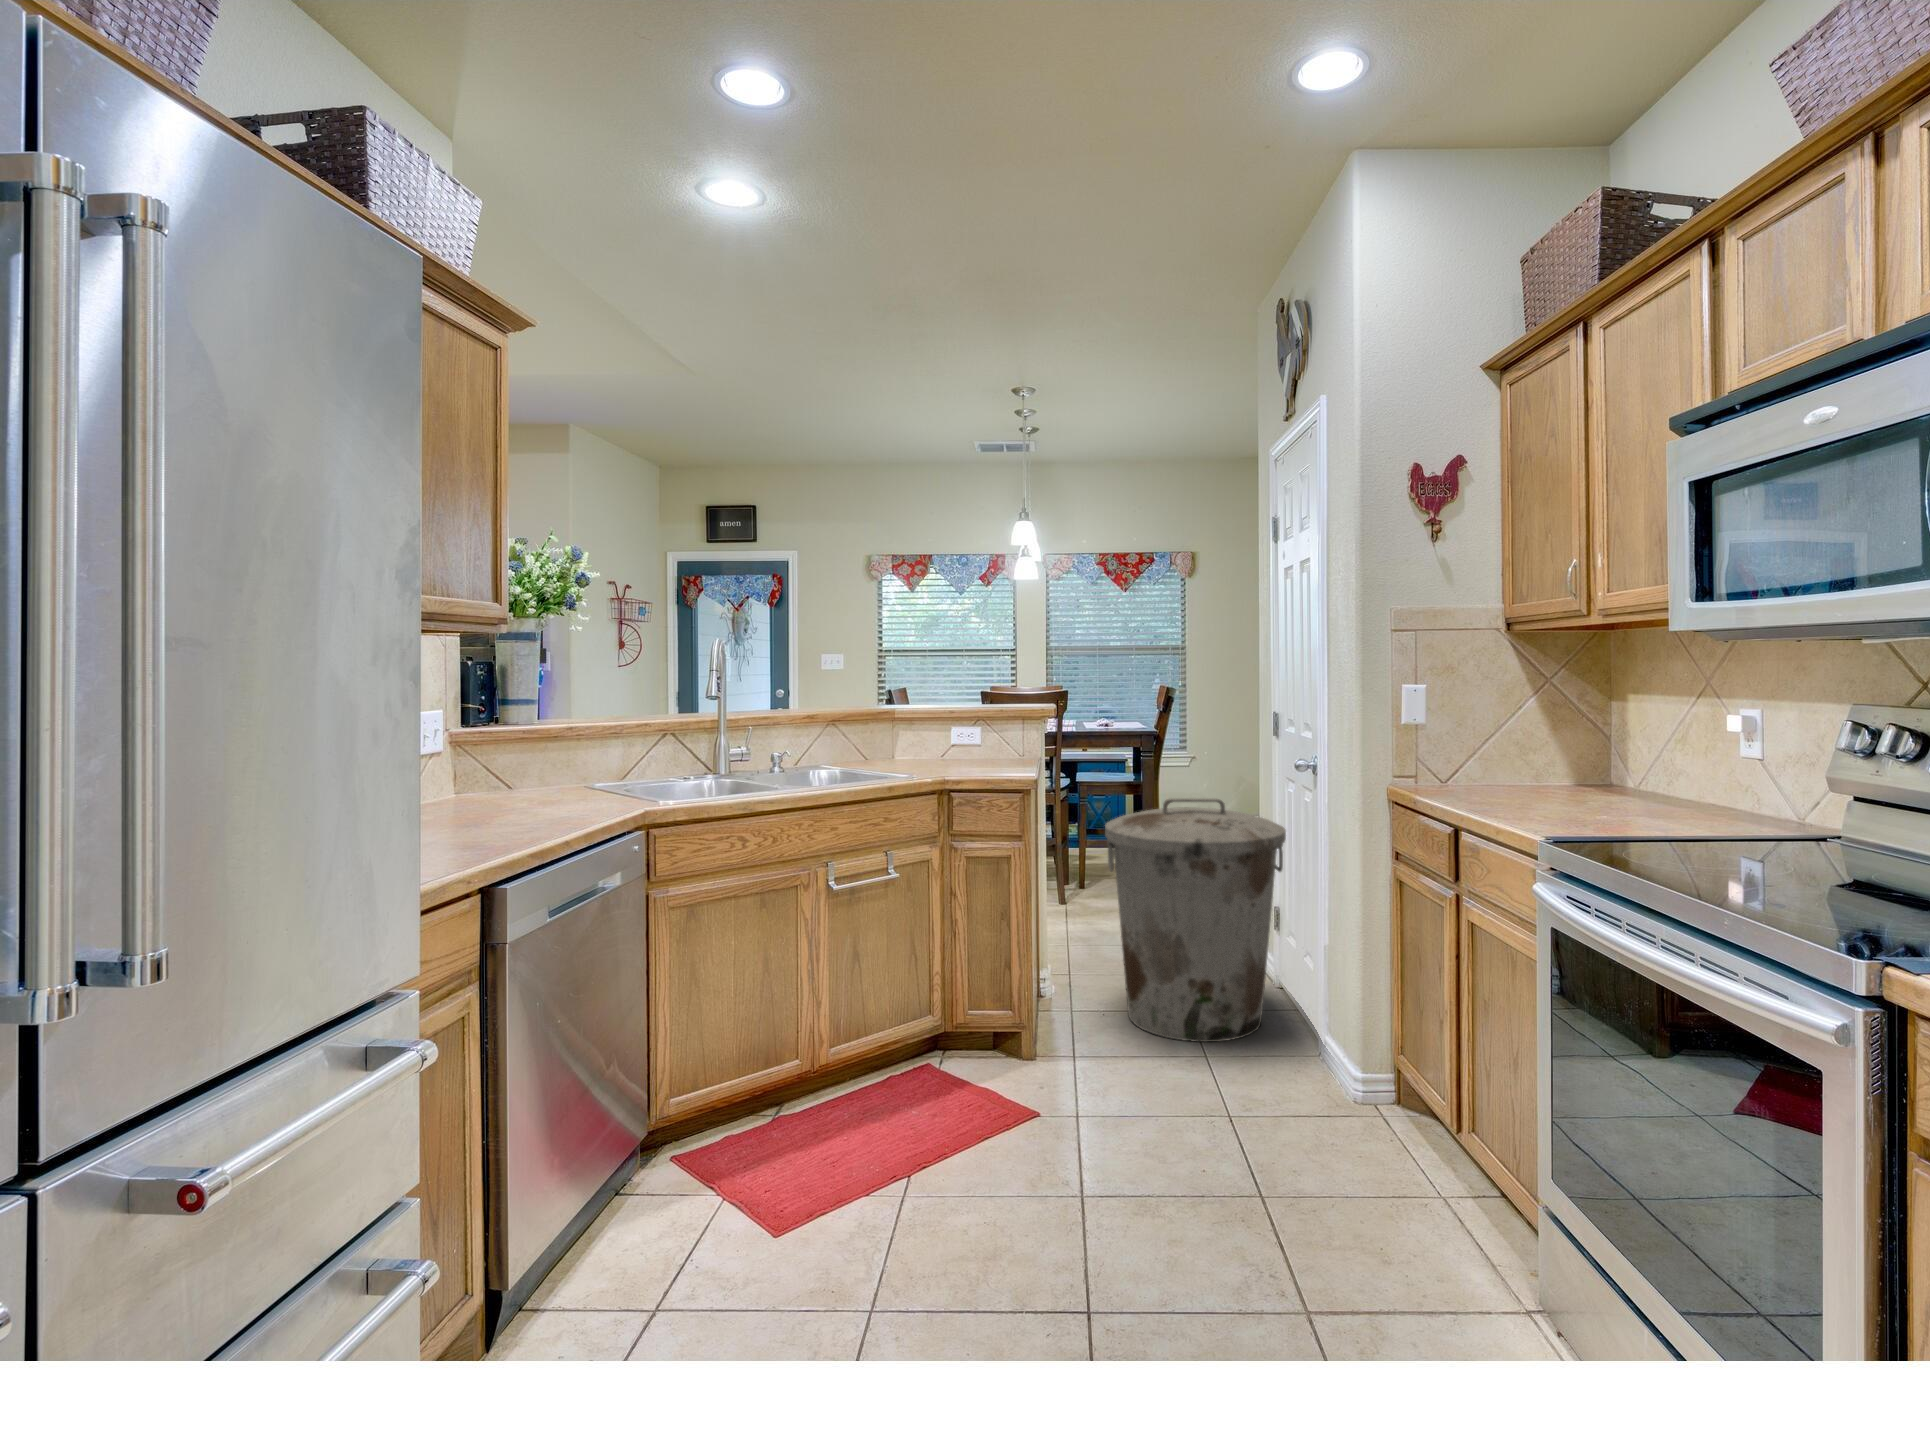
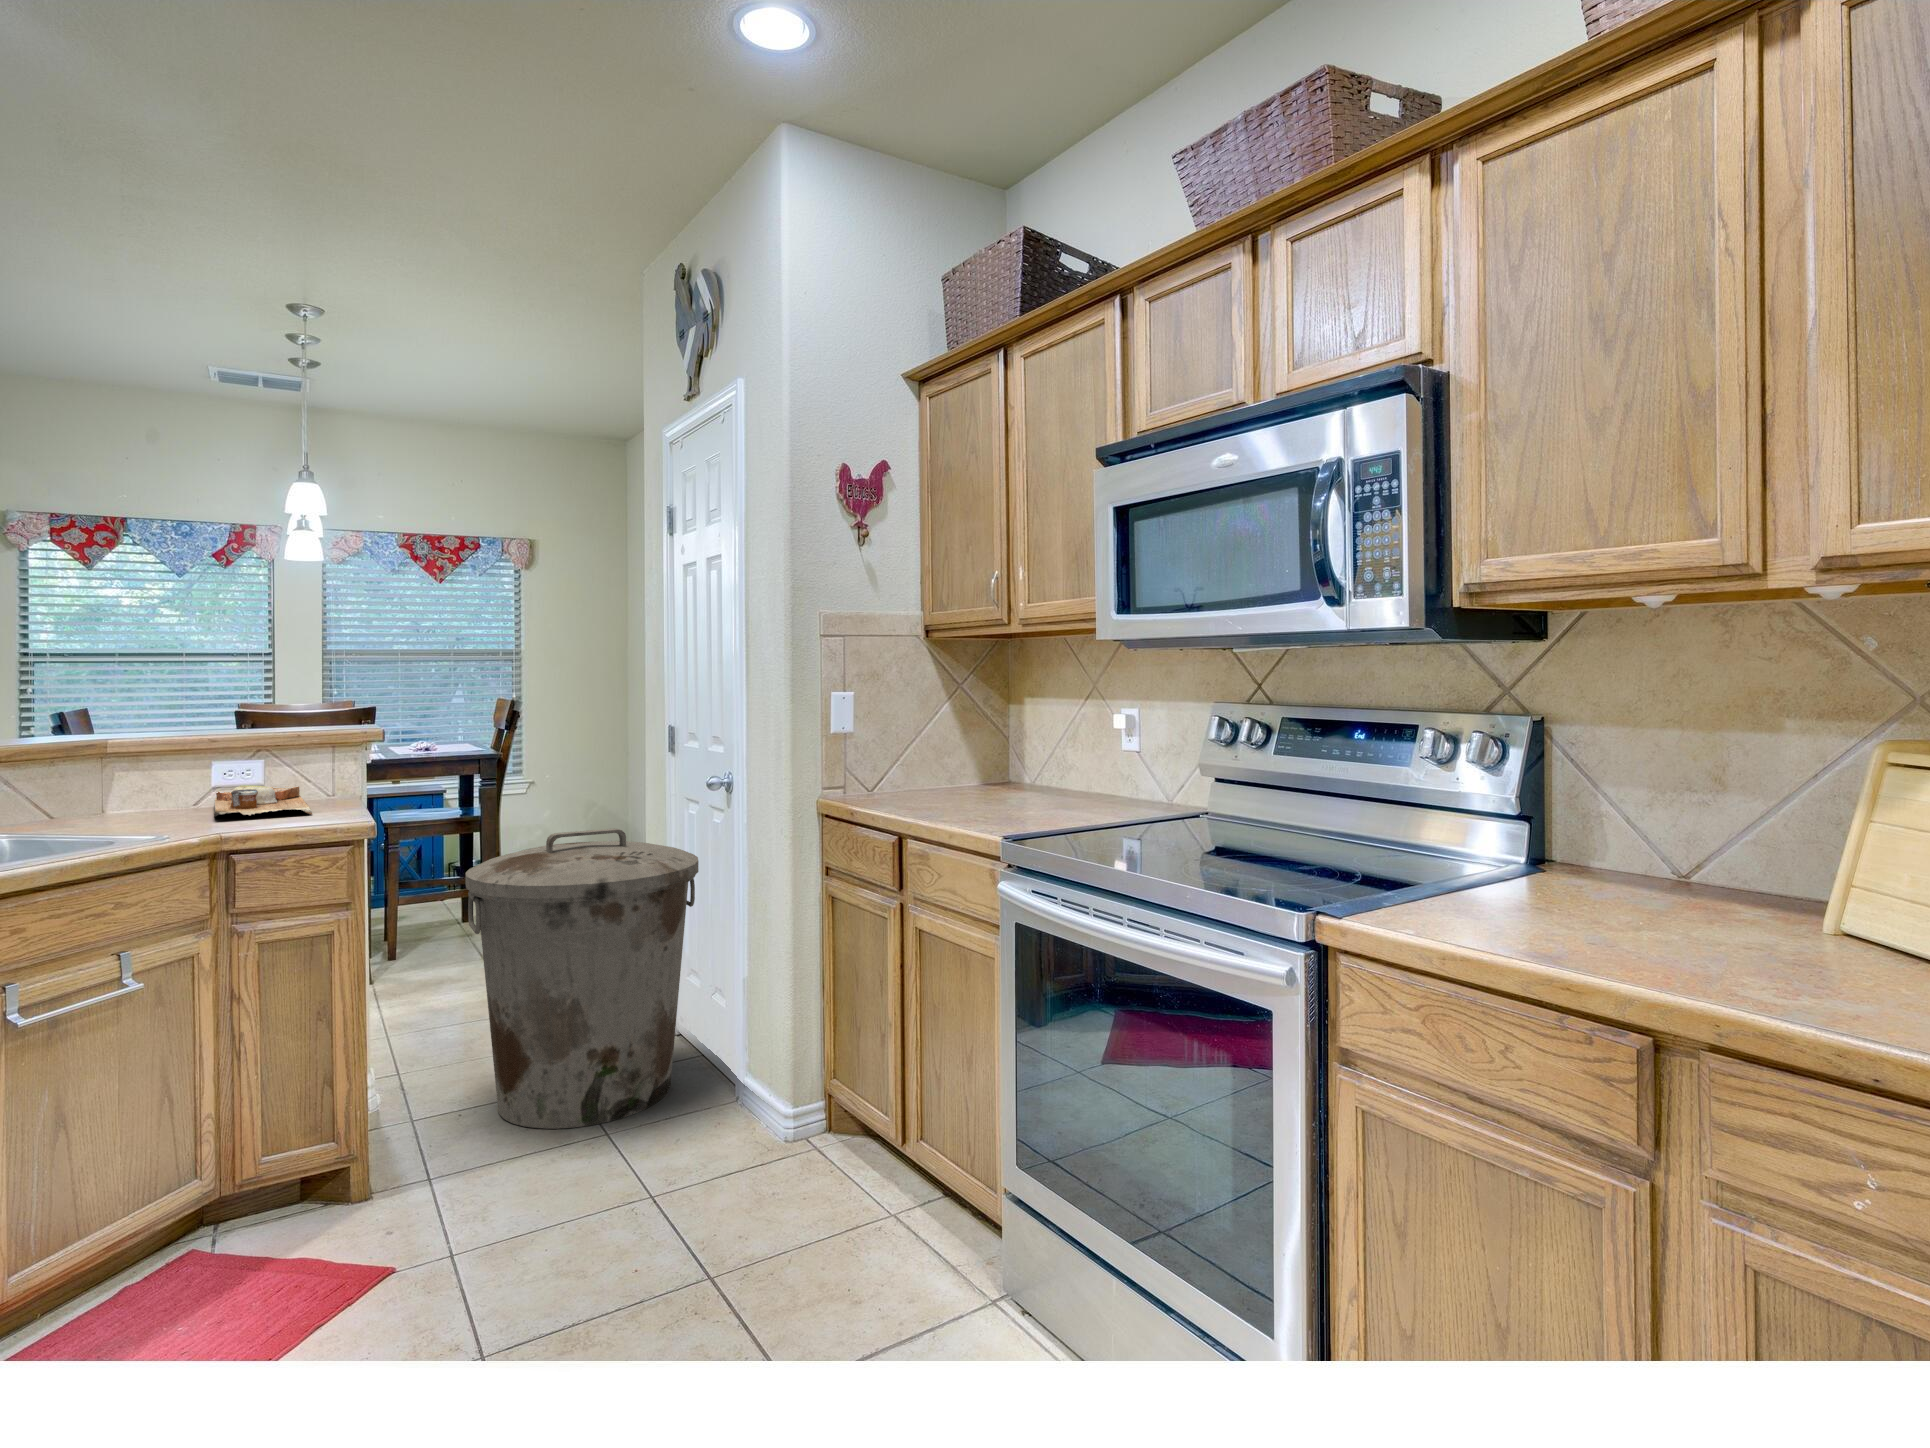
cutting board: none [947,748,1003,771] -> present [214,785,312,817]

